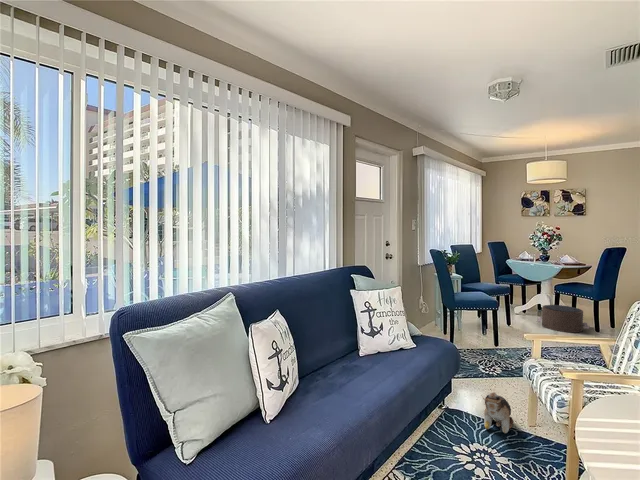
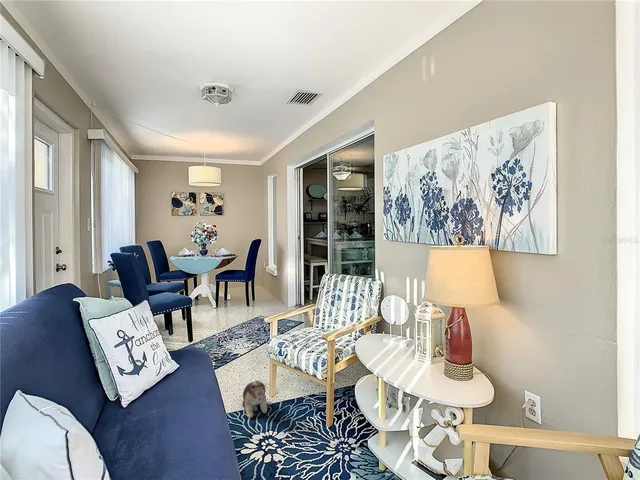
pouf: present [537,305,589,332] -> none [208,291,246,314]

